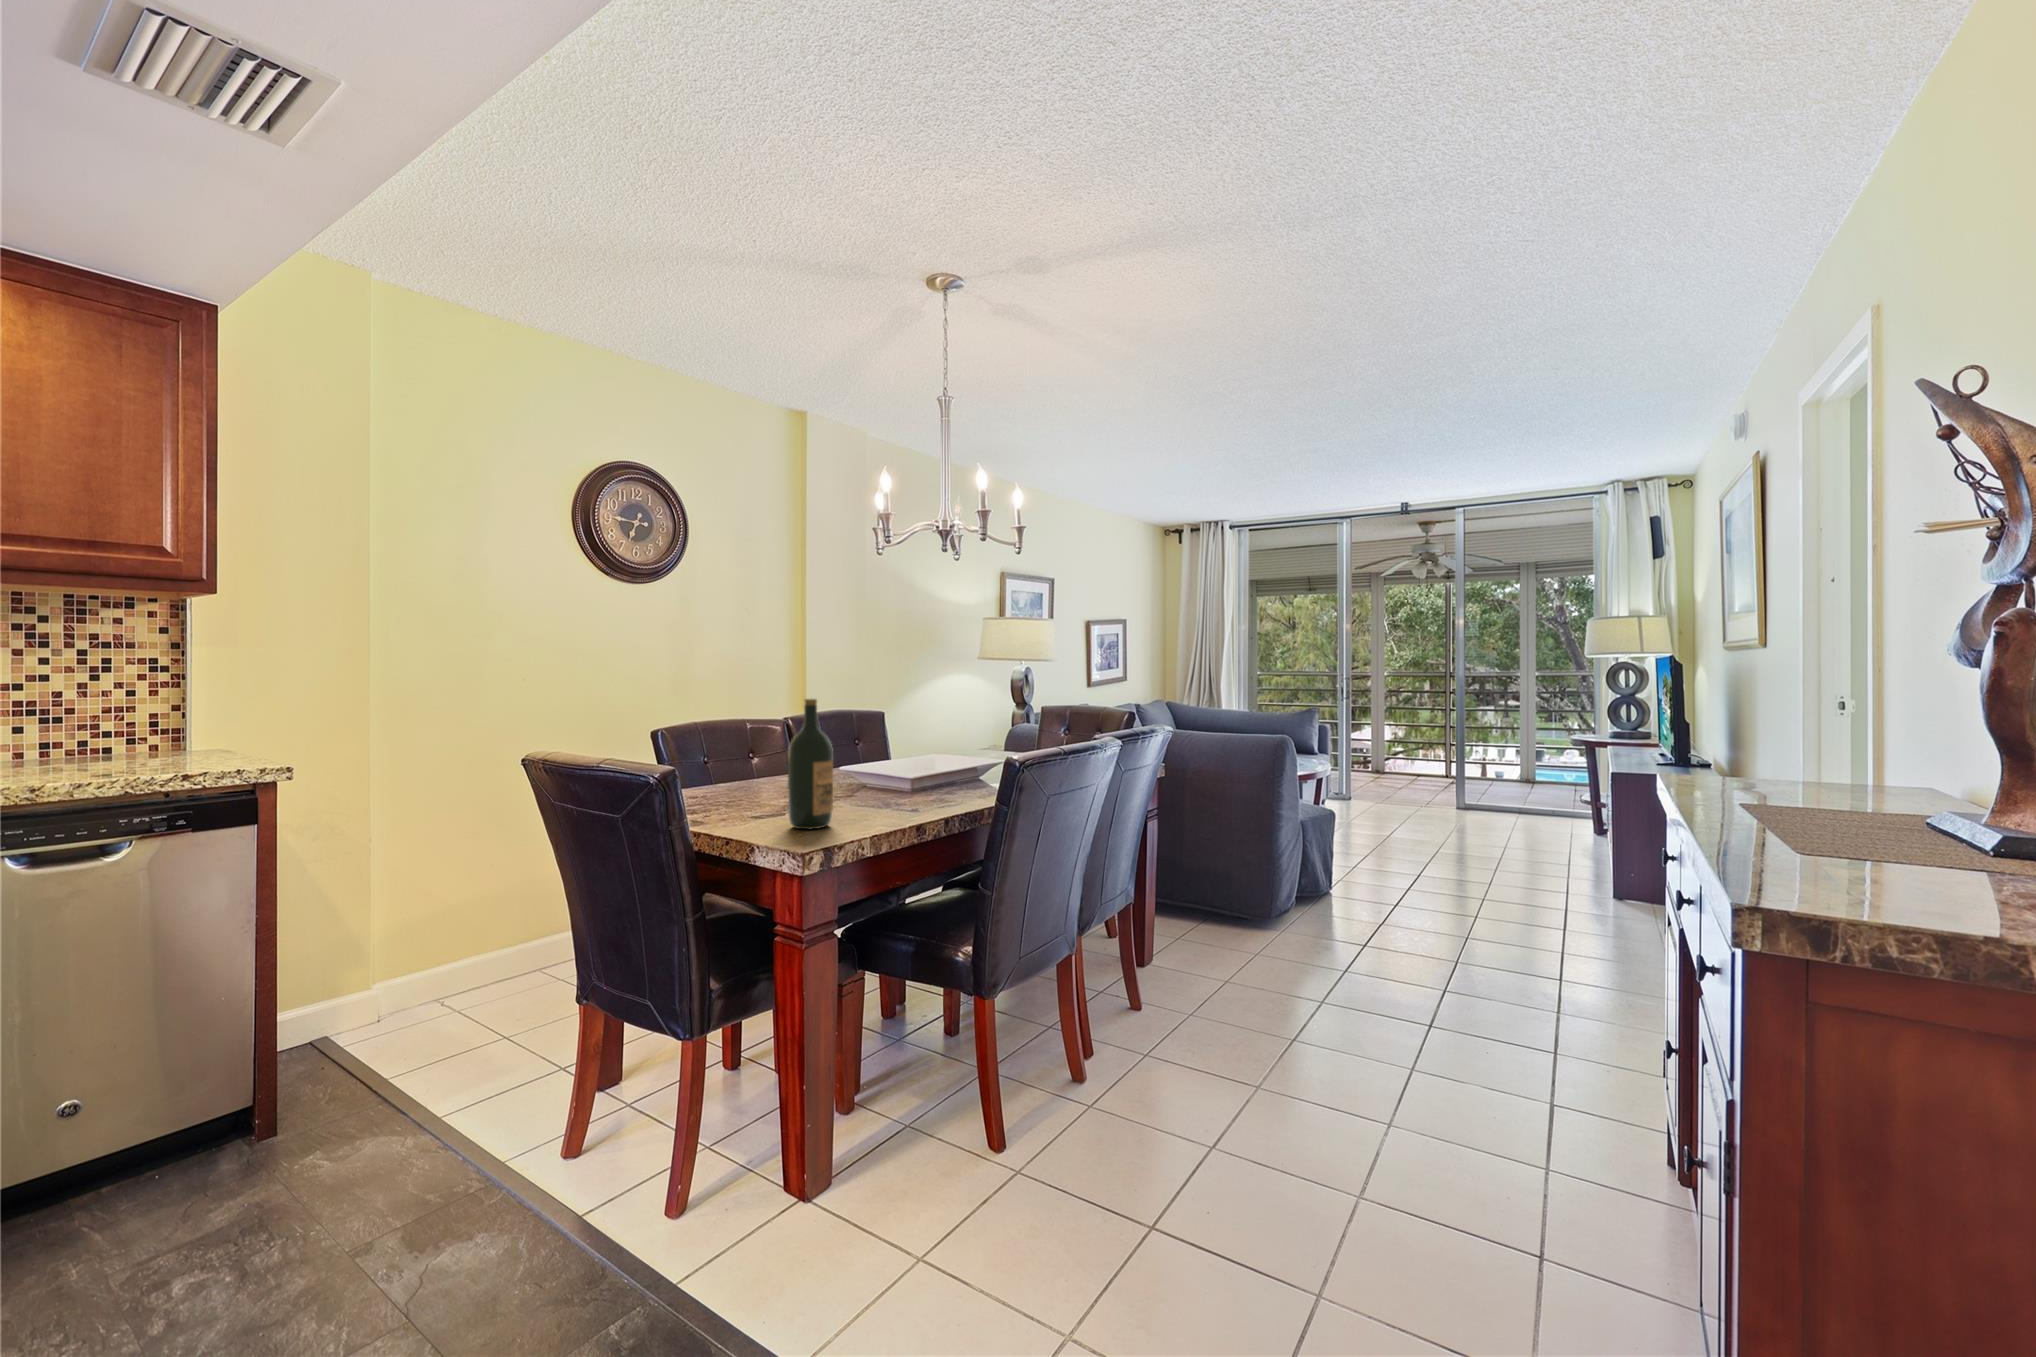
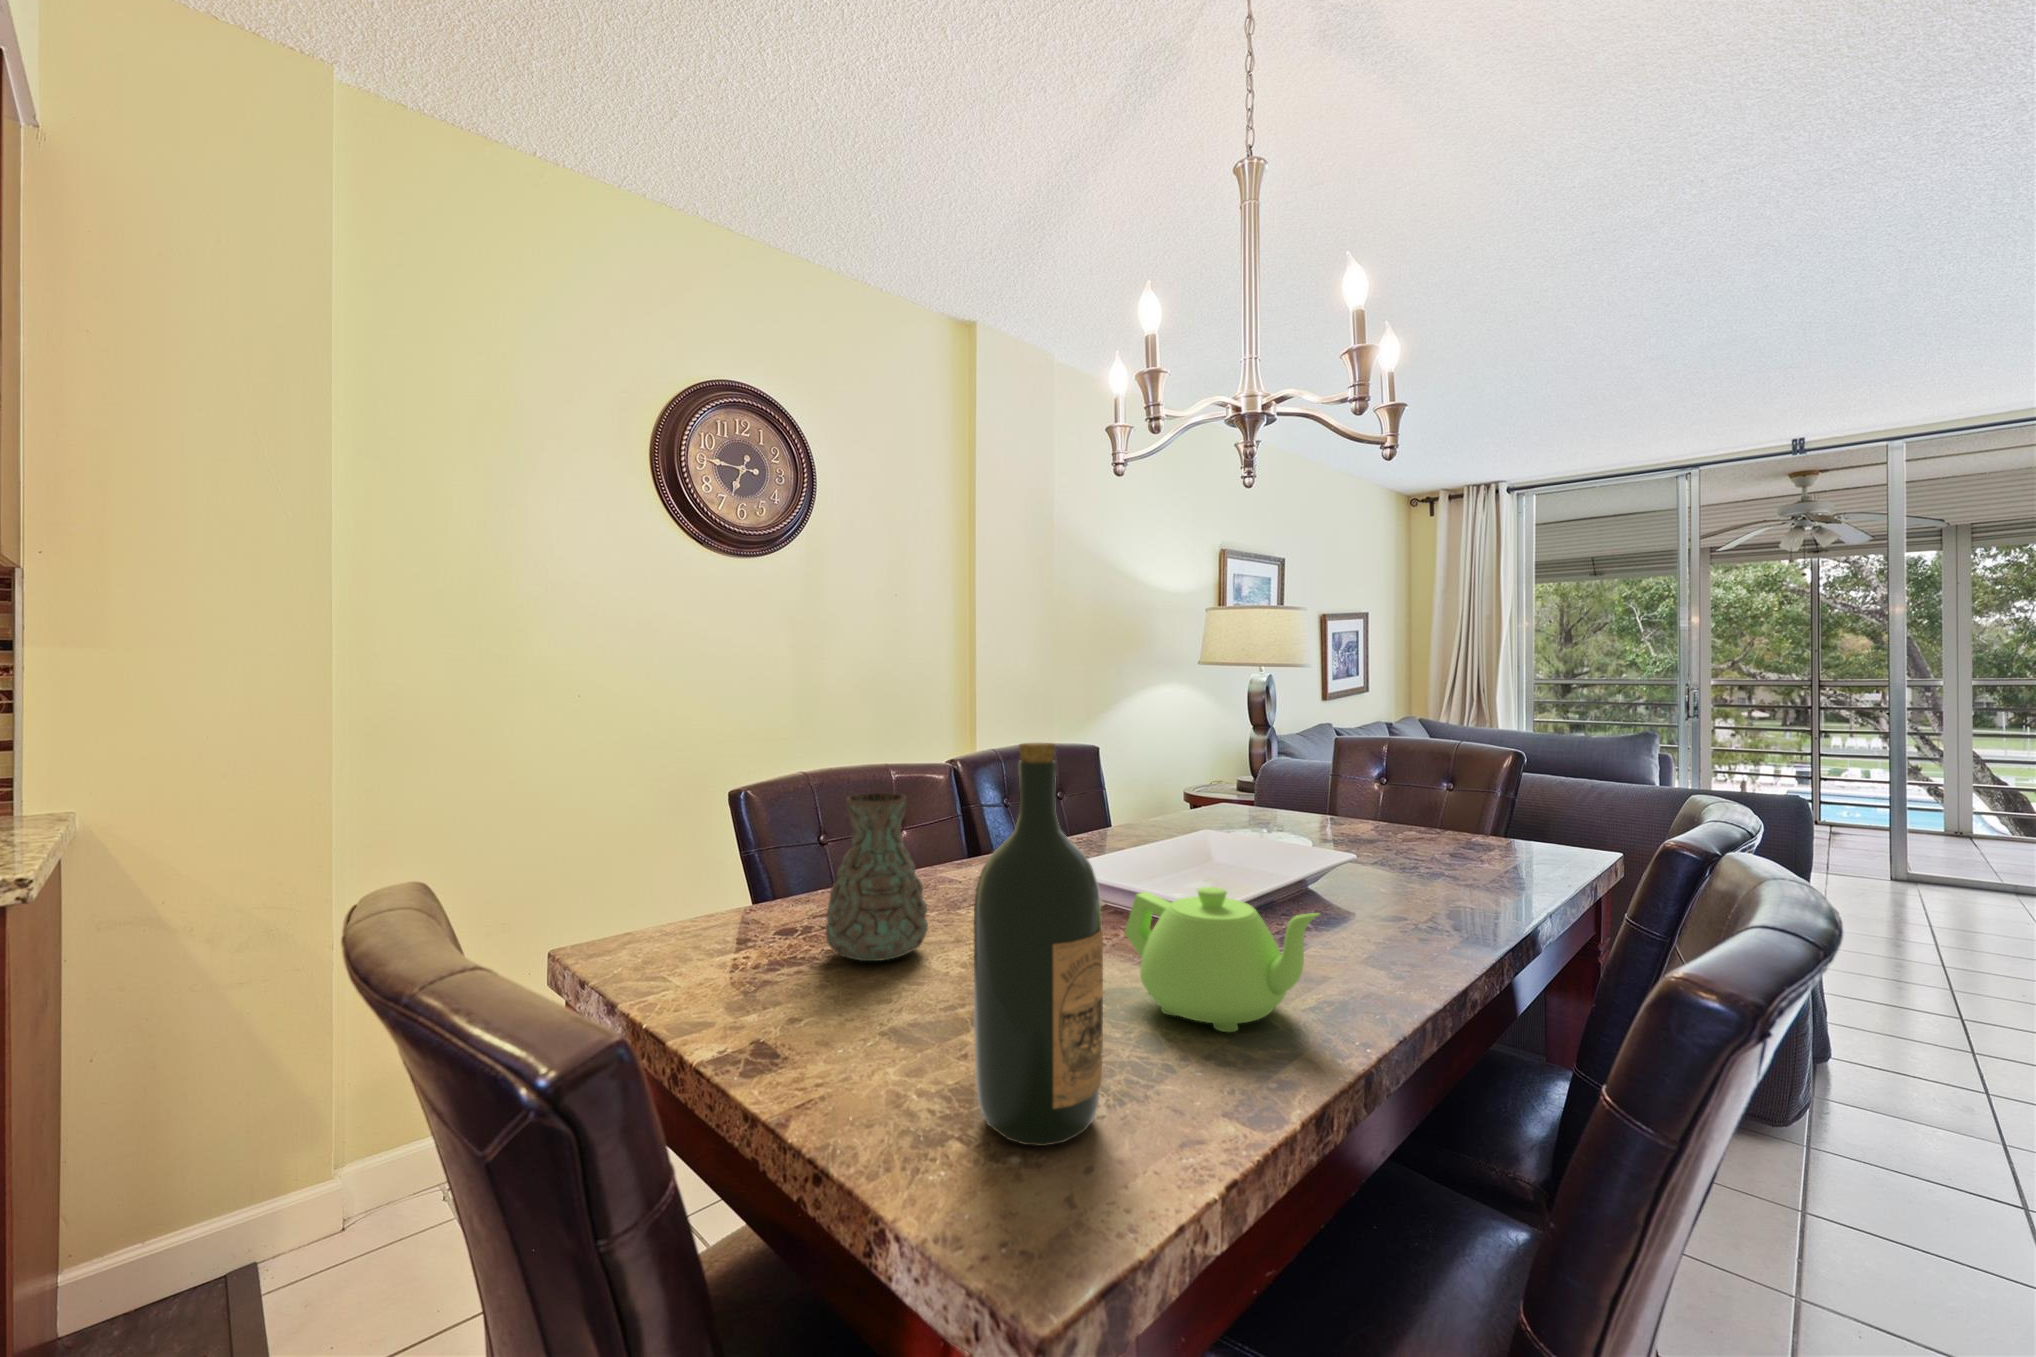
decorative vase: none [722,728,771,802] -> present [826,793,928,961]
teapot: none [857,760,924,811] -> present [1125,887,1320,1032]

